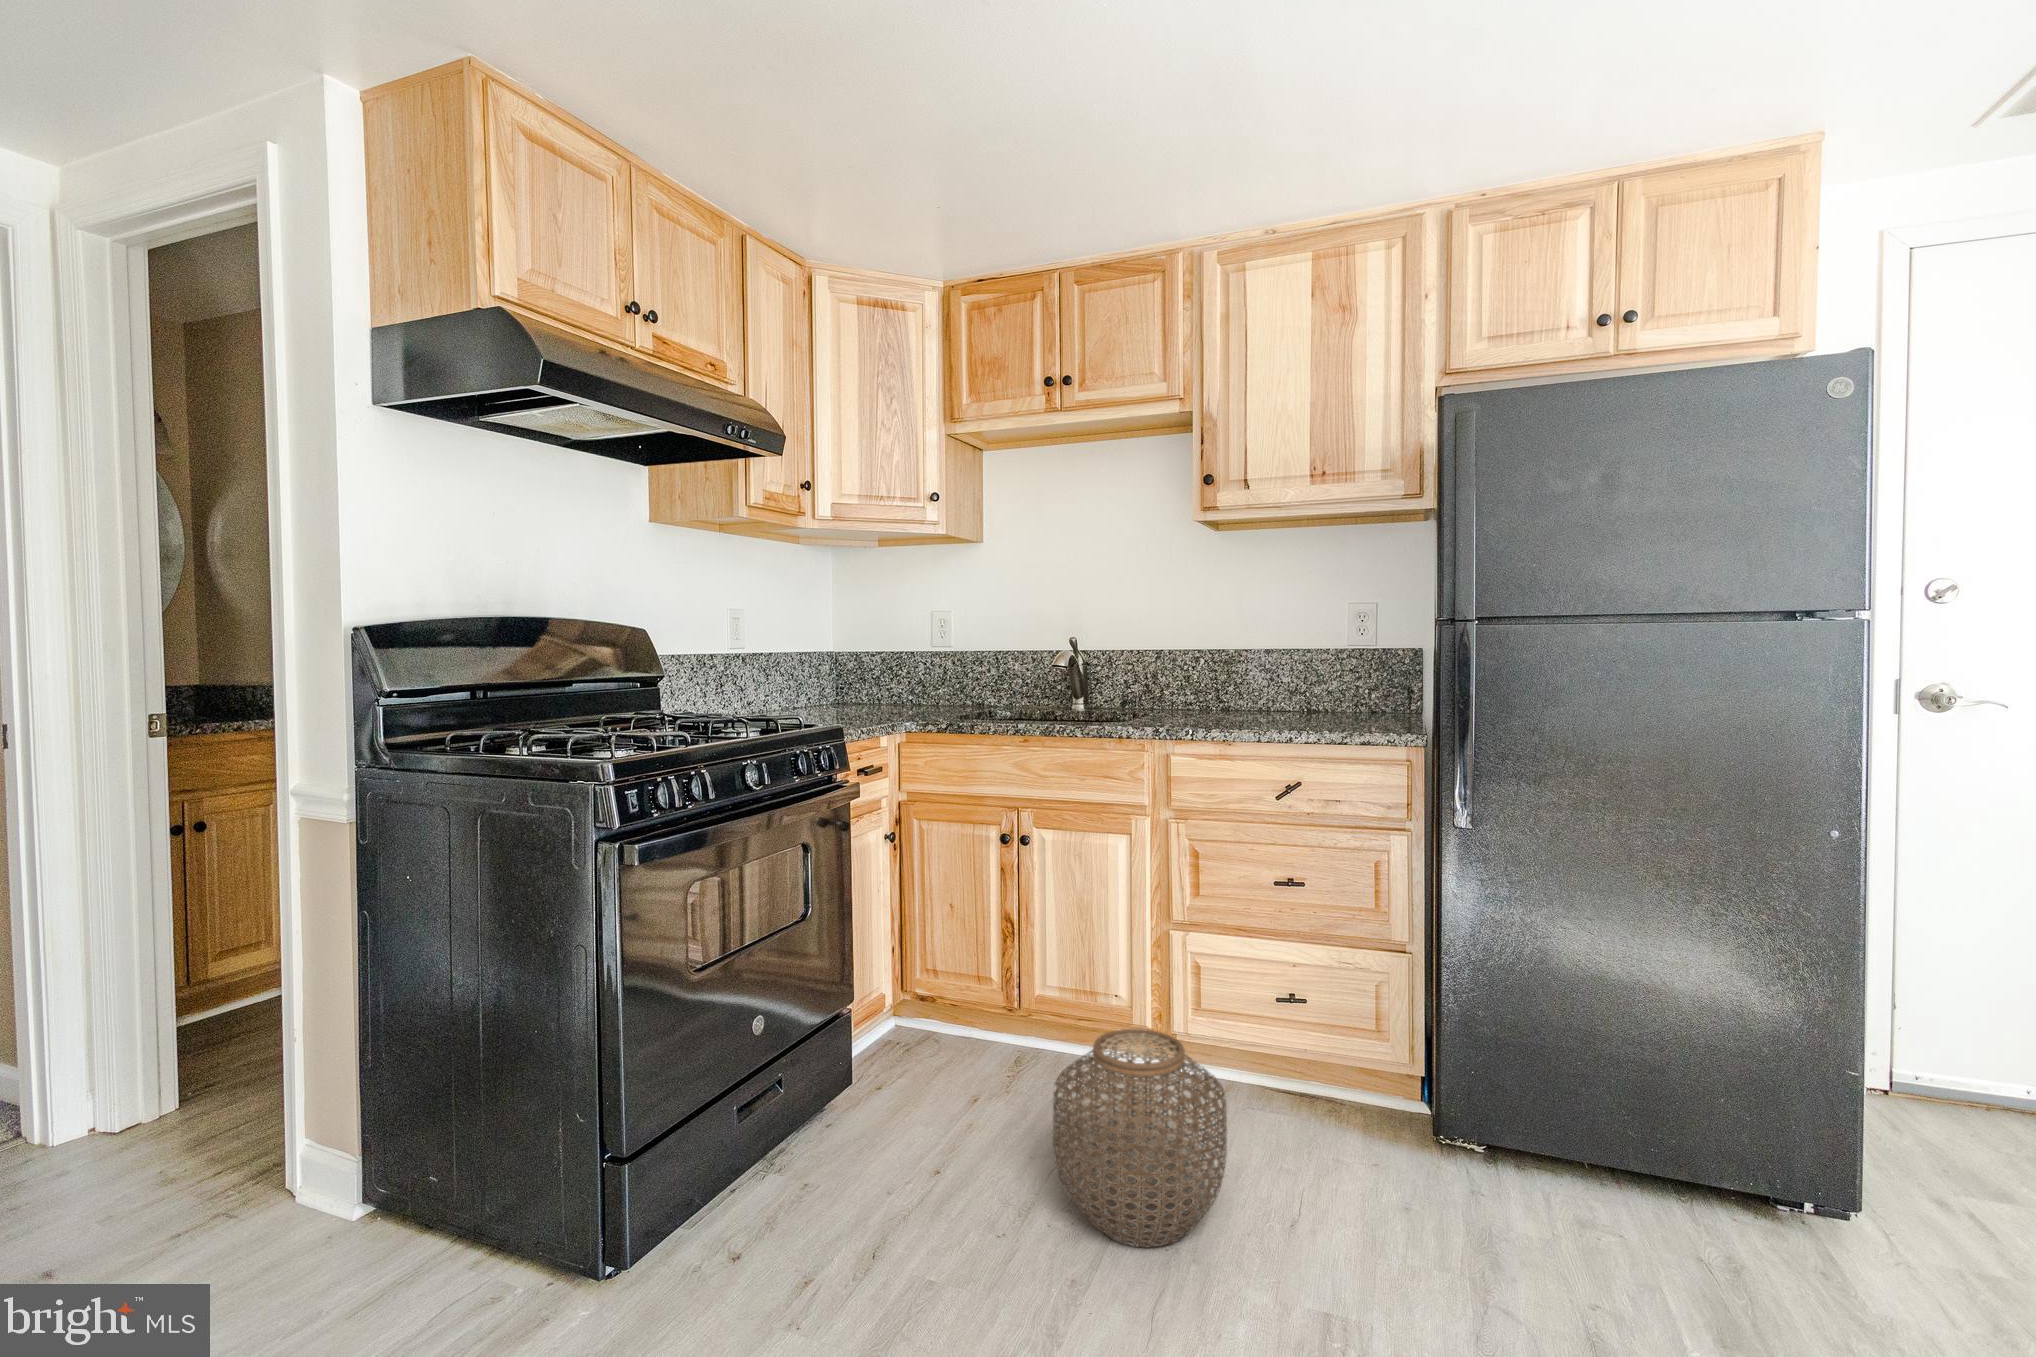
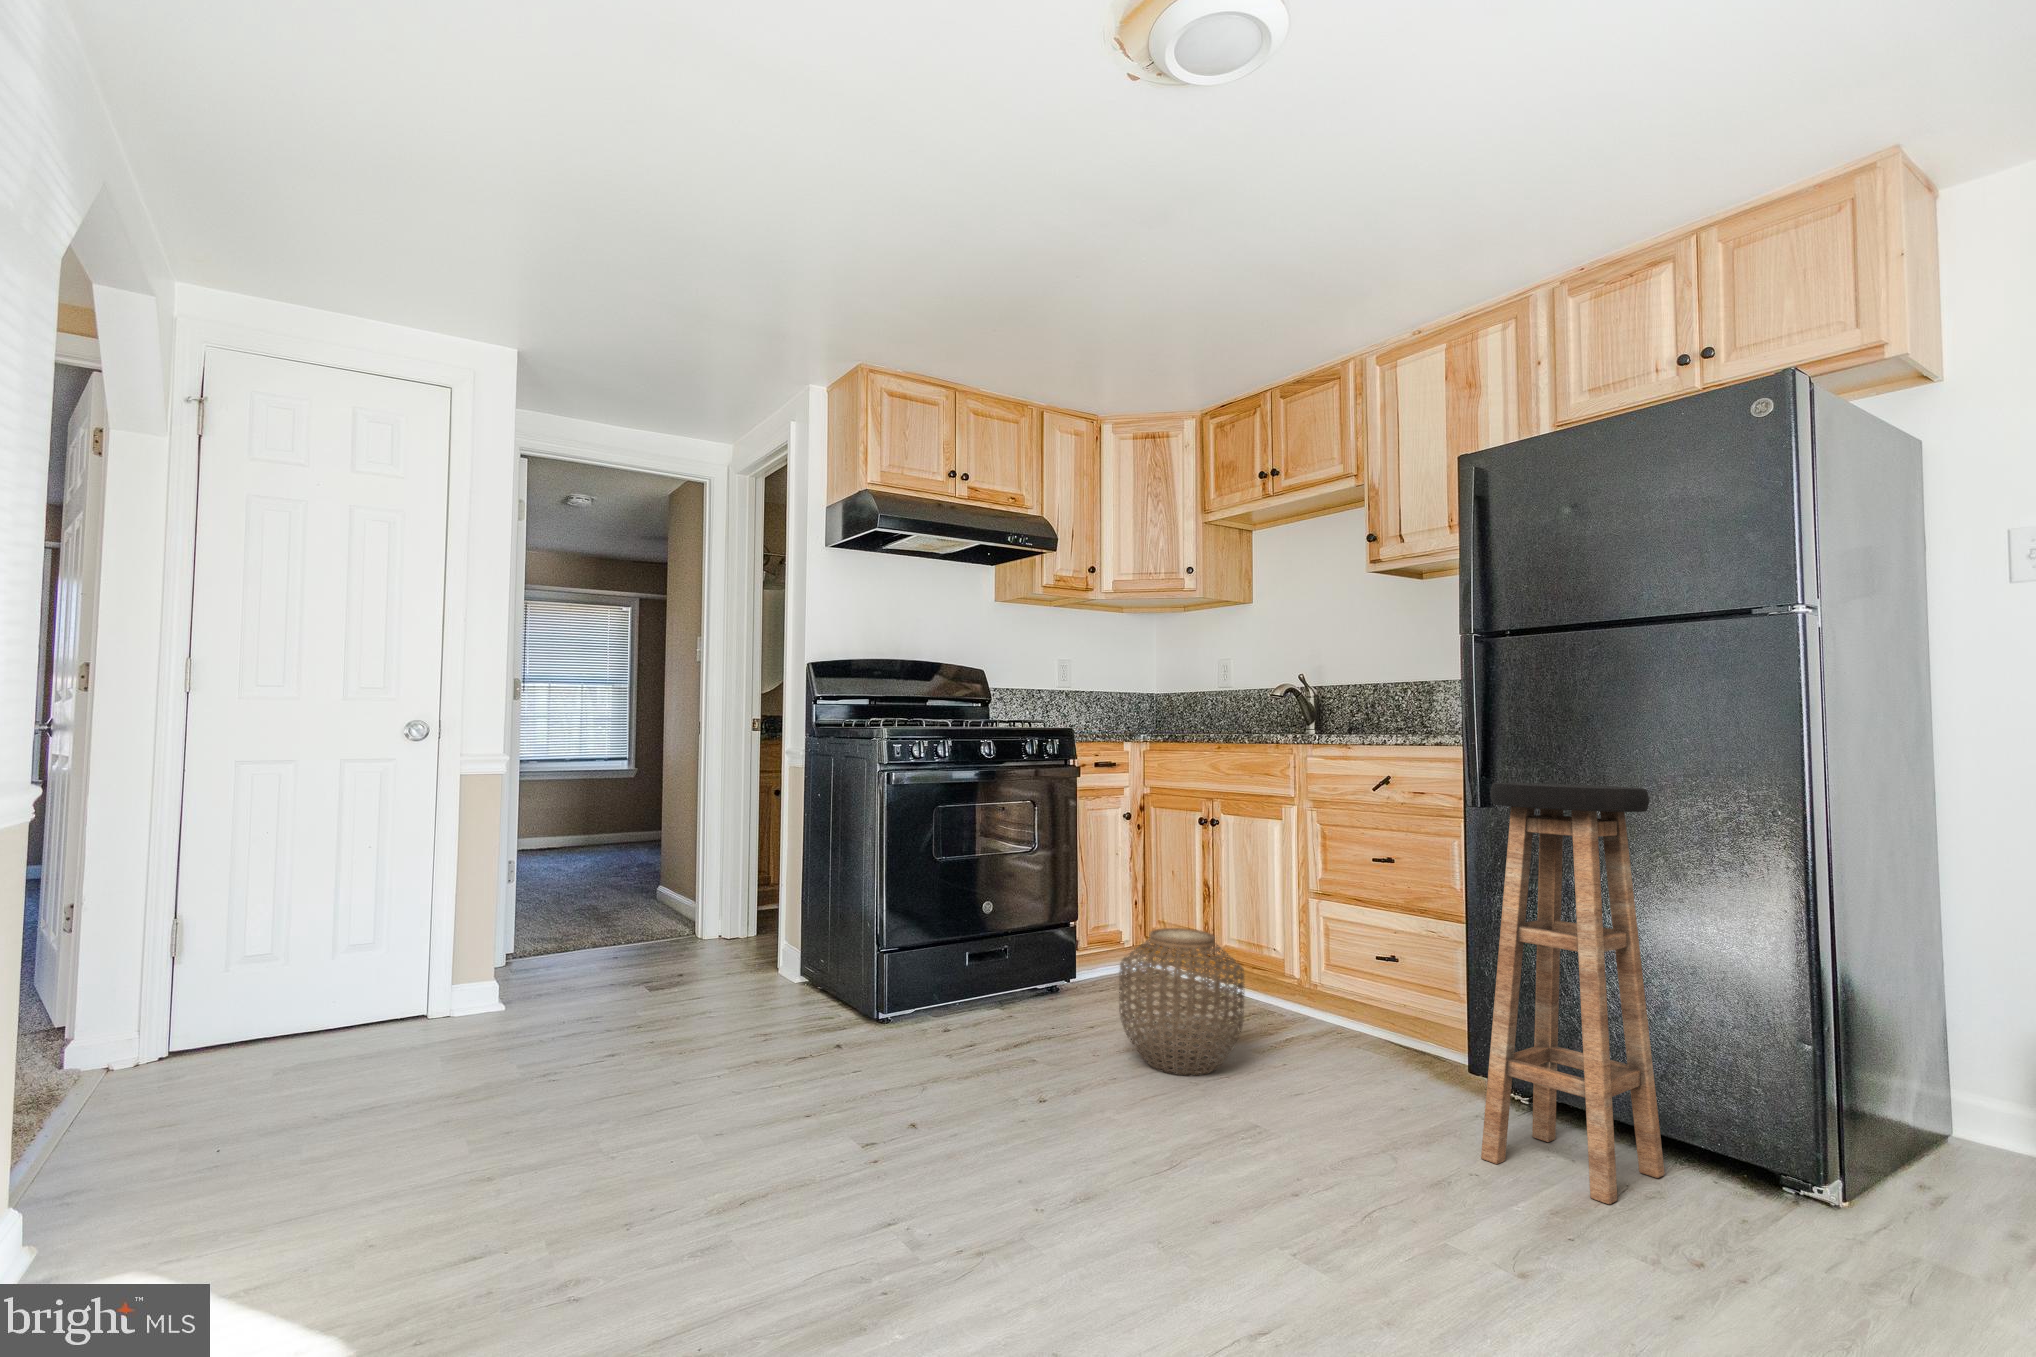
bar stool: none [1561,813,1758,1311] -> present [1481,783,1665,1204]

